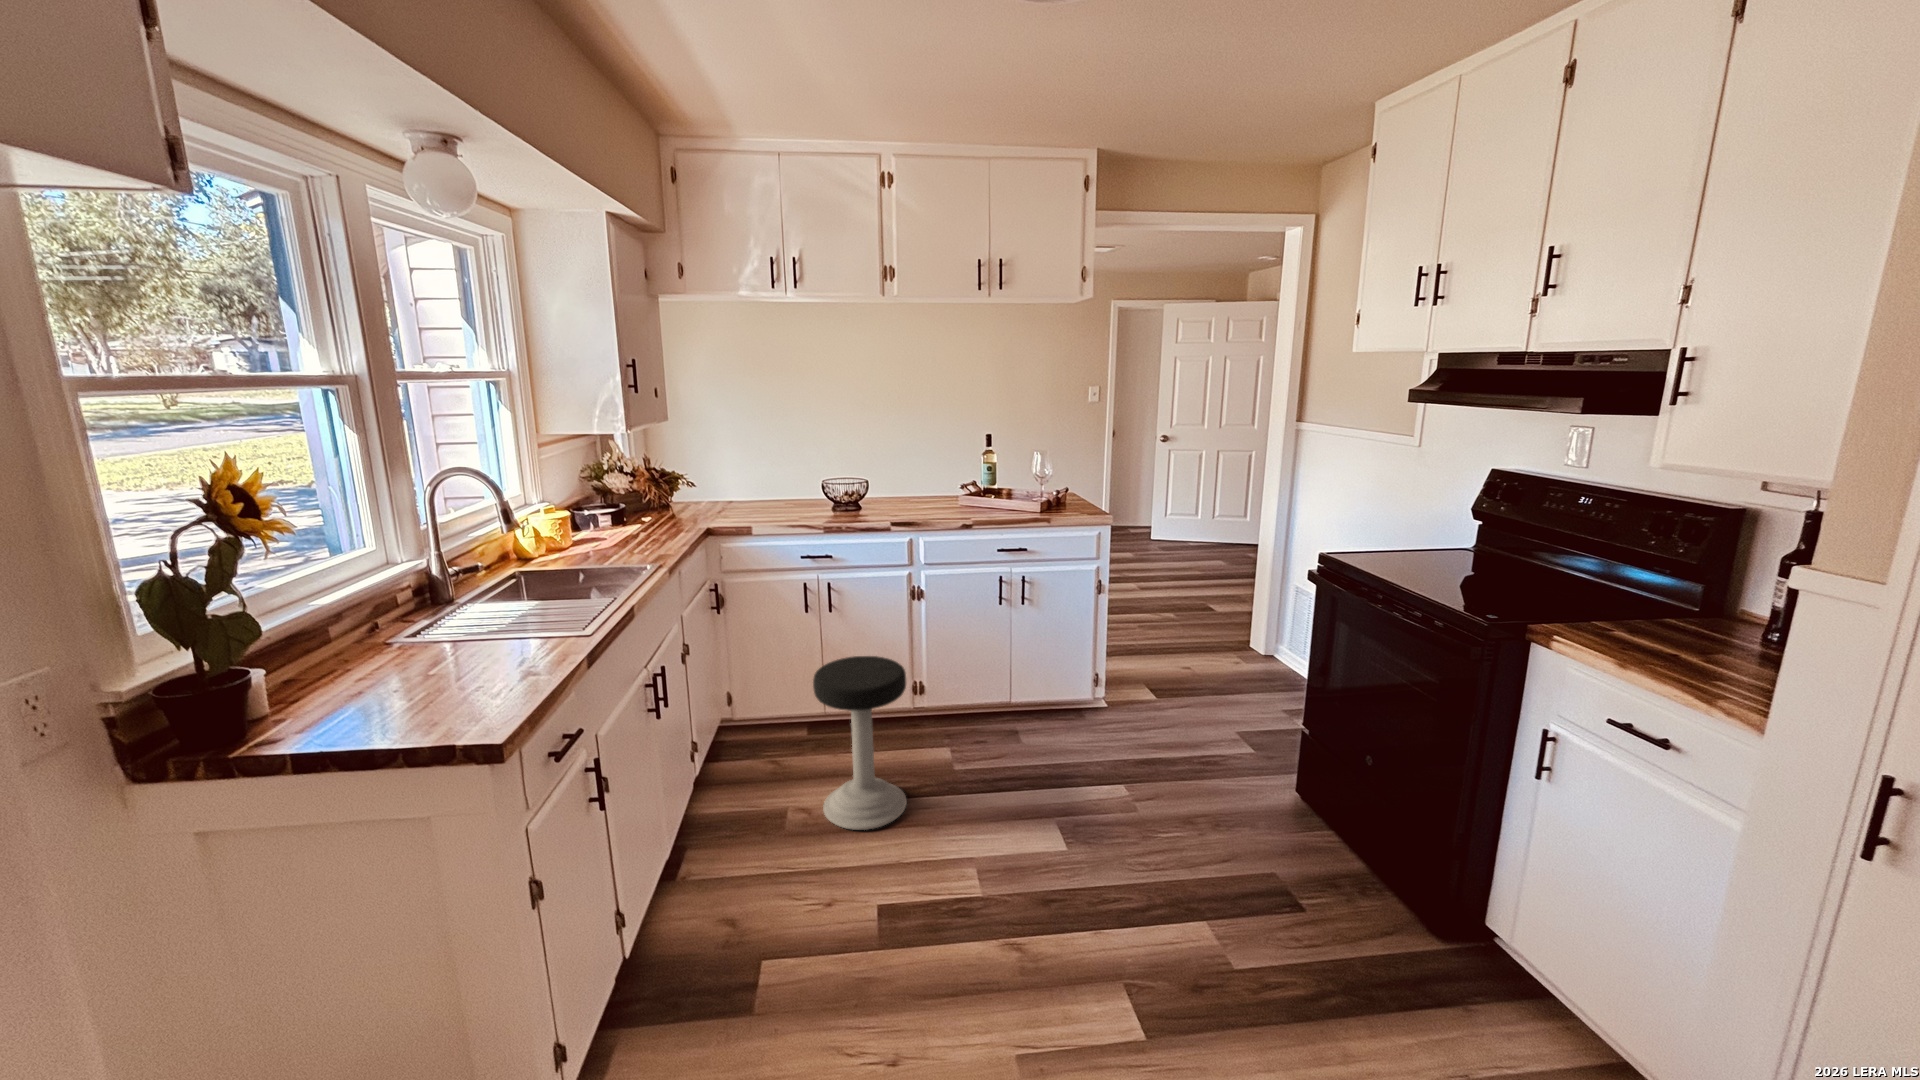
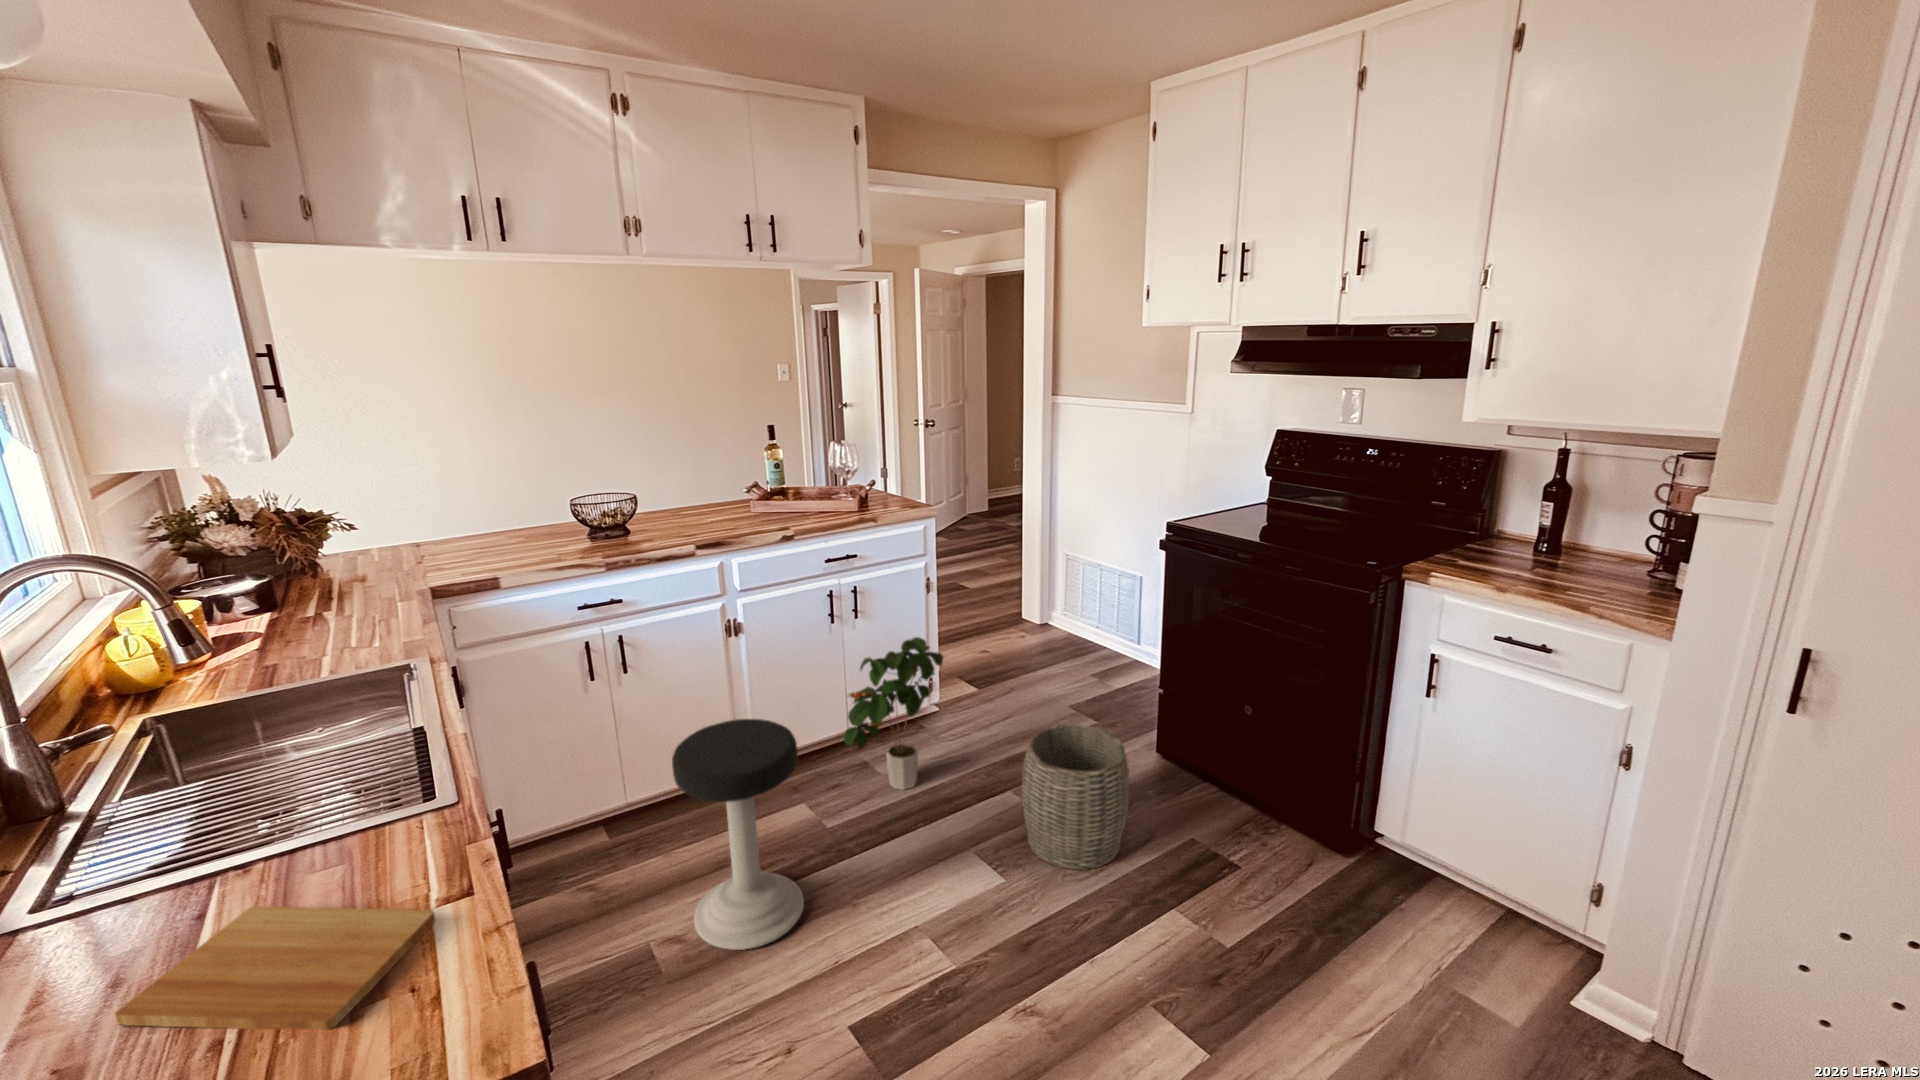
potted plant: none [979,628,1090,758] -> present [844,637,943,790]
cutting board: none [383,651,517,704] -> present [115,906,436,1030]
woven basket: none [1103,727,1207,866] -> present [1022,725,1129,870]

